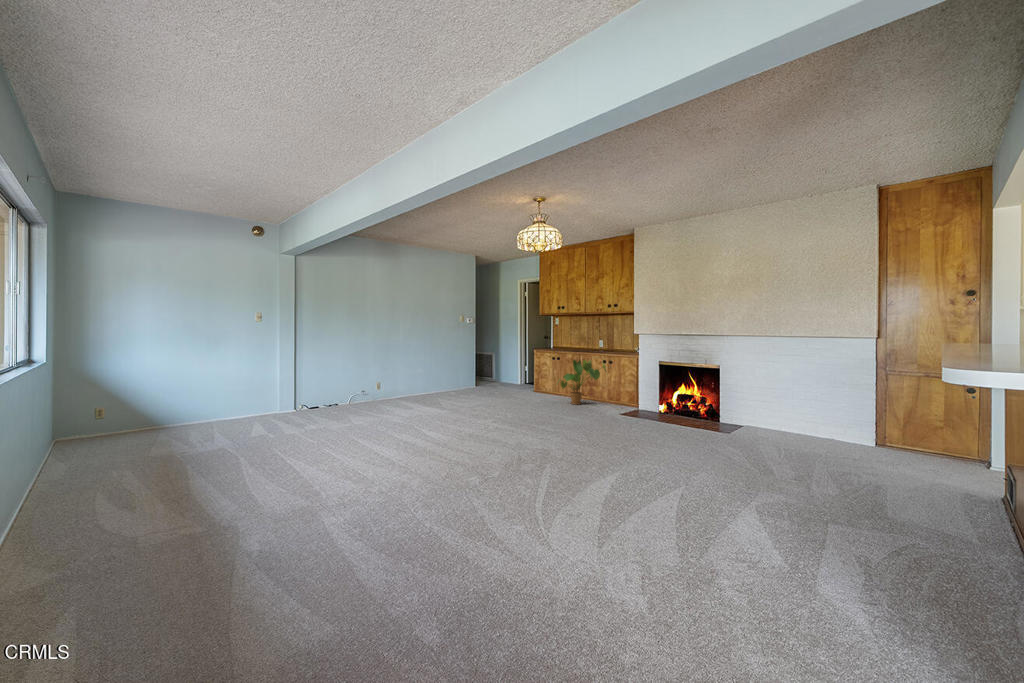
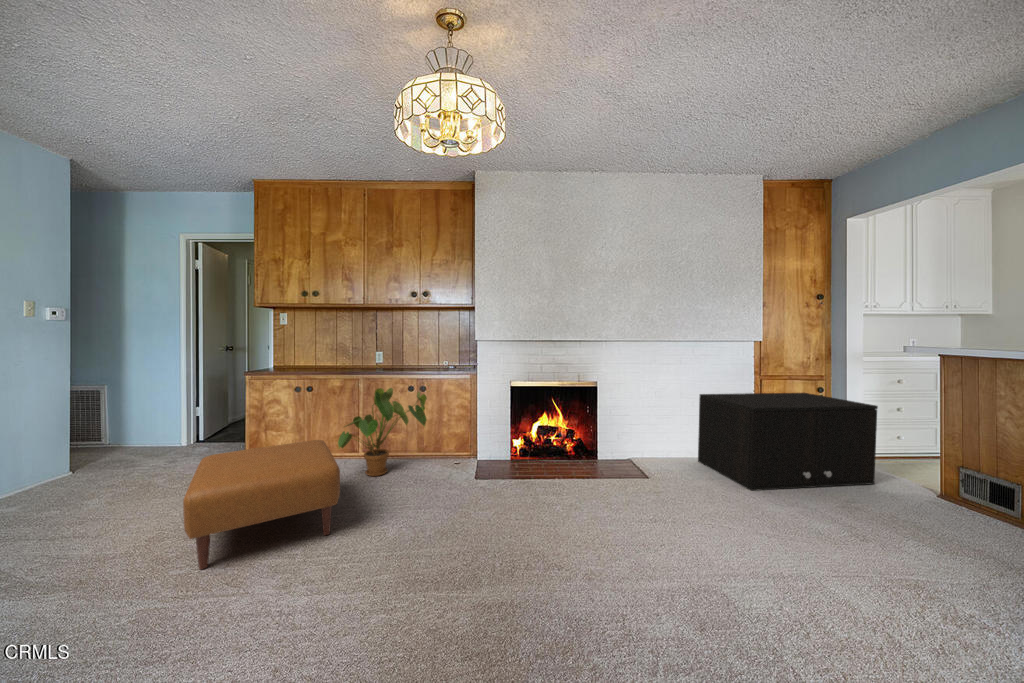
ottoman: none [492,377,547,412] -> present [183,440,340,570]
storage cabinet: none [790,377,956,473] -> present [698,393,878,491]

